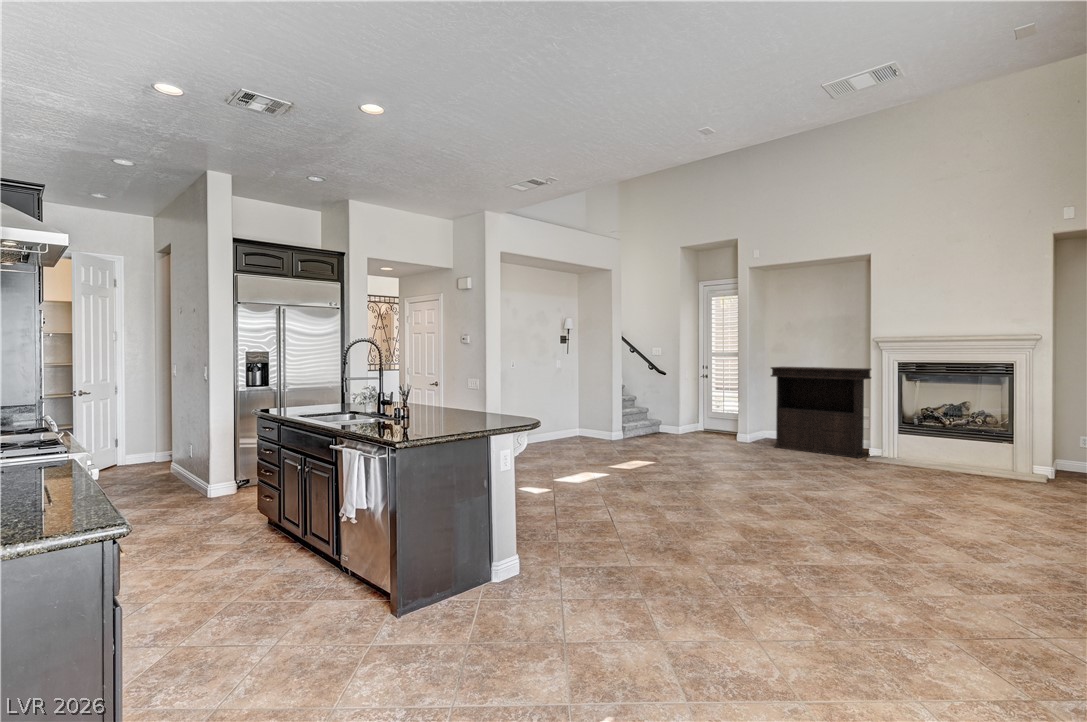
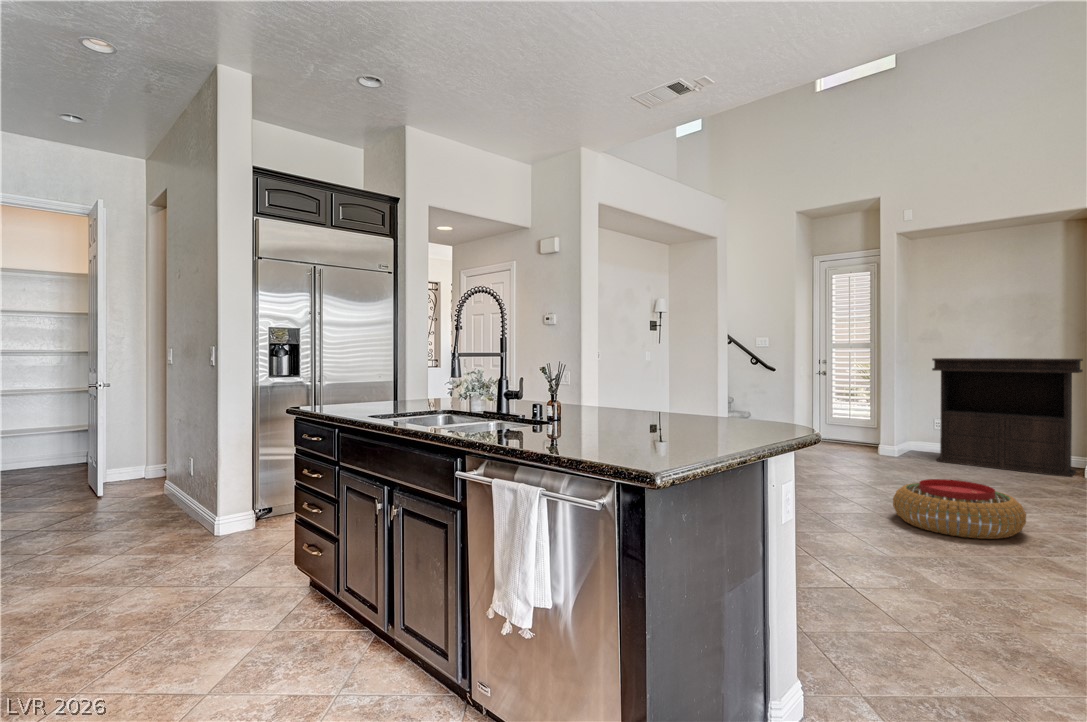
pouf: none [688,458,767,497] -> present [893,479,1026,539]

